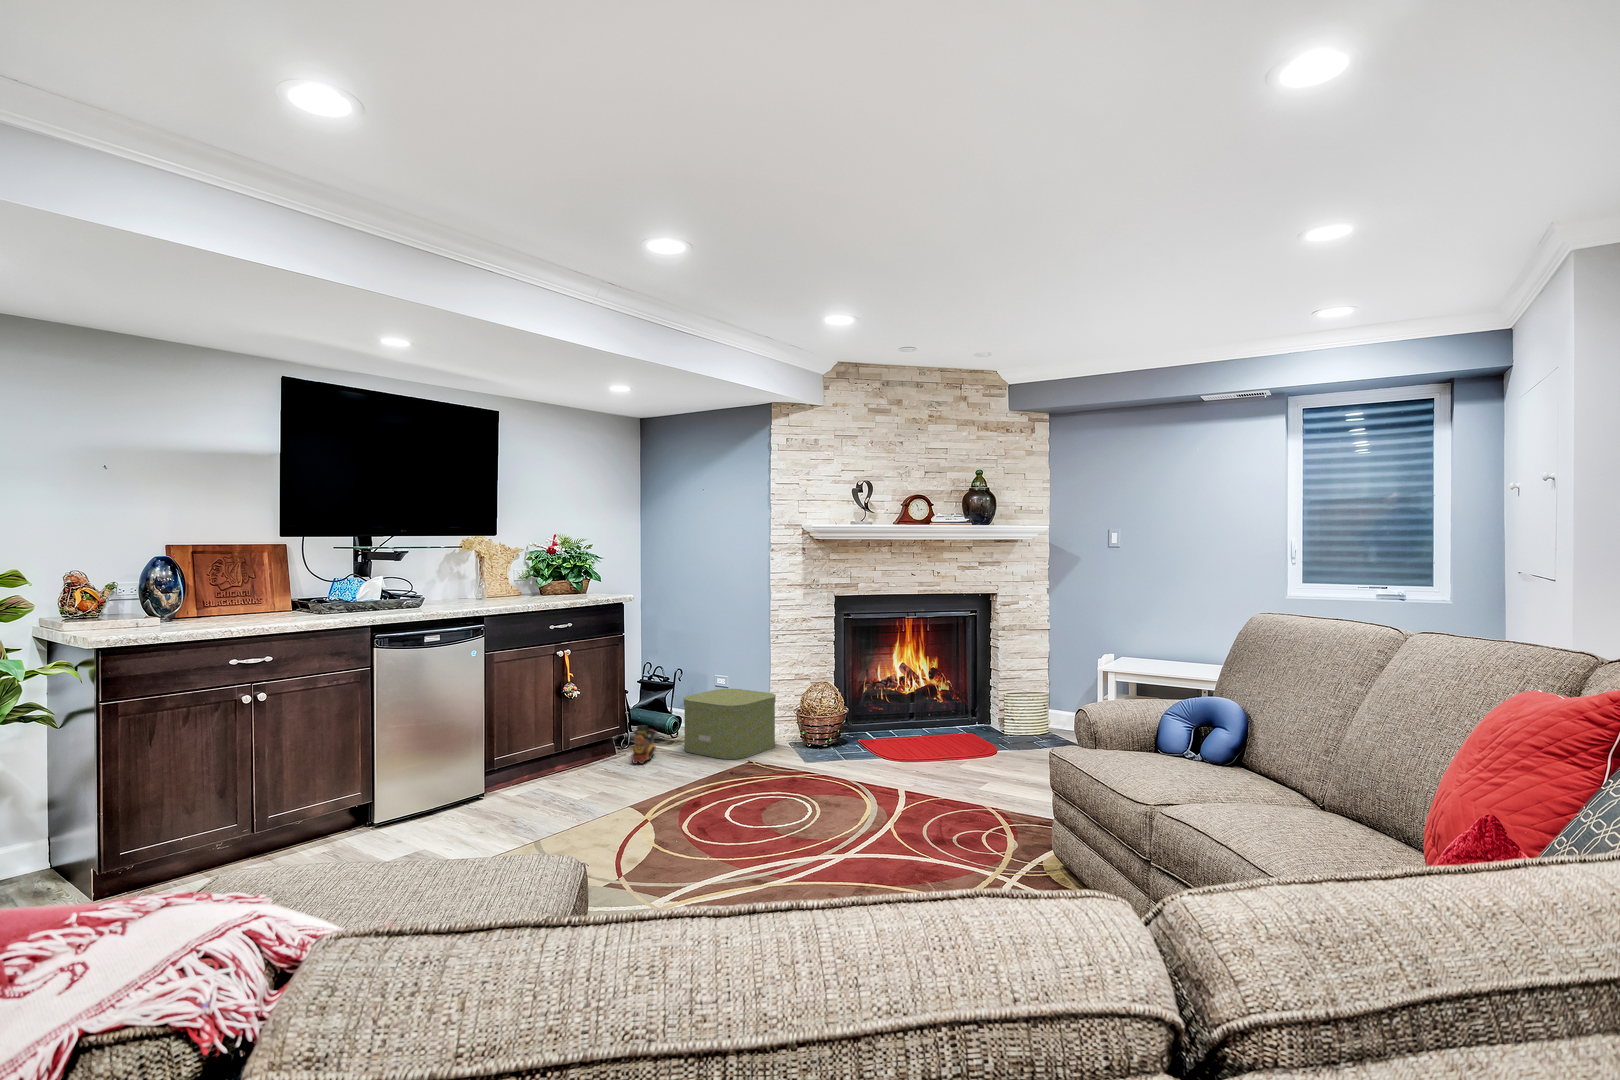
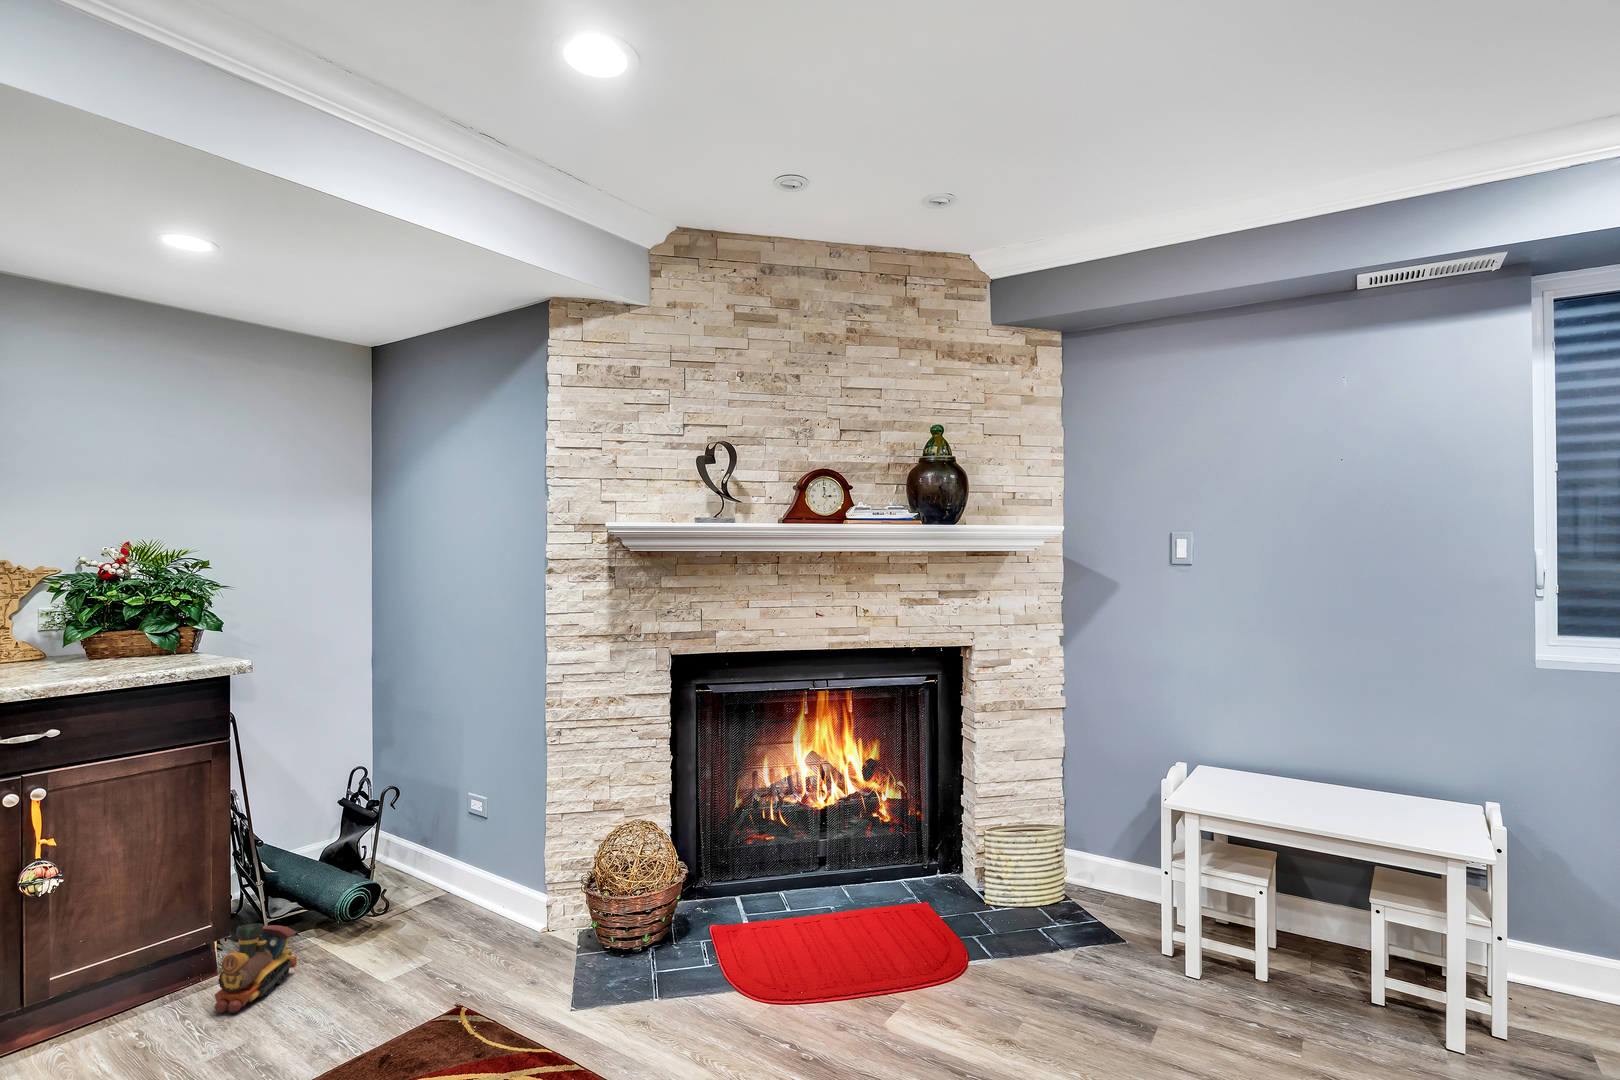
storage box: present [683,689,776,759] -> none [359,825,547,994]

